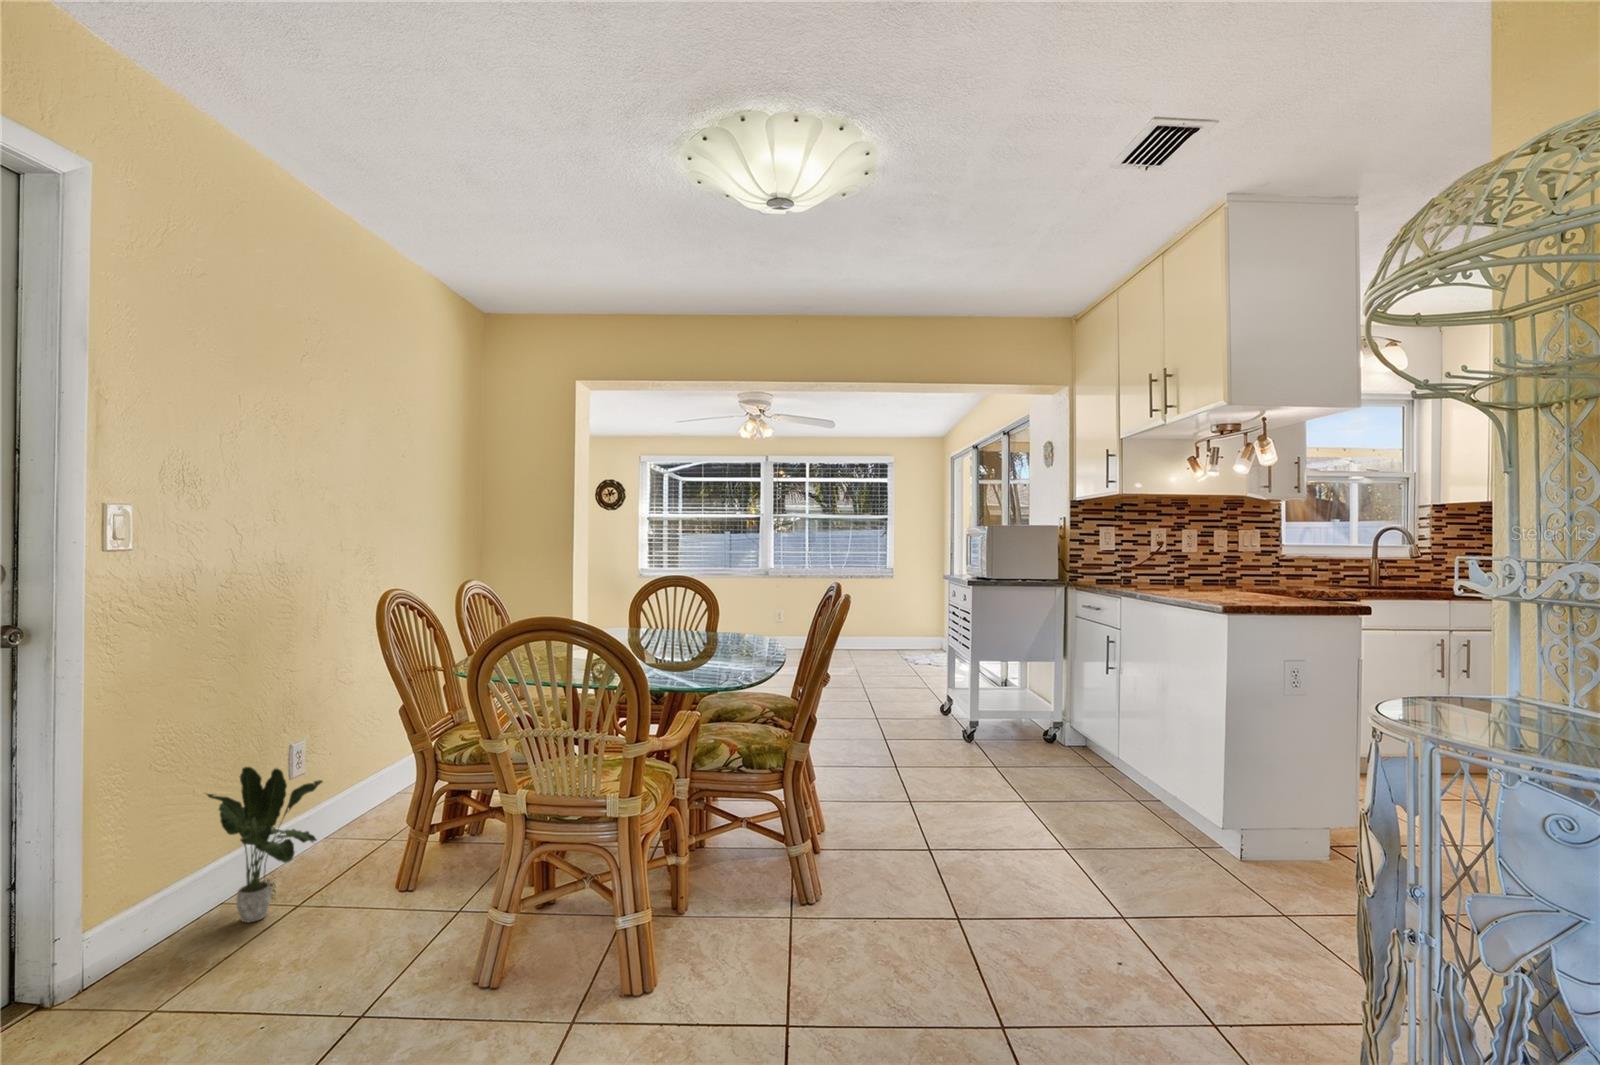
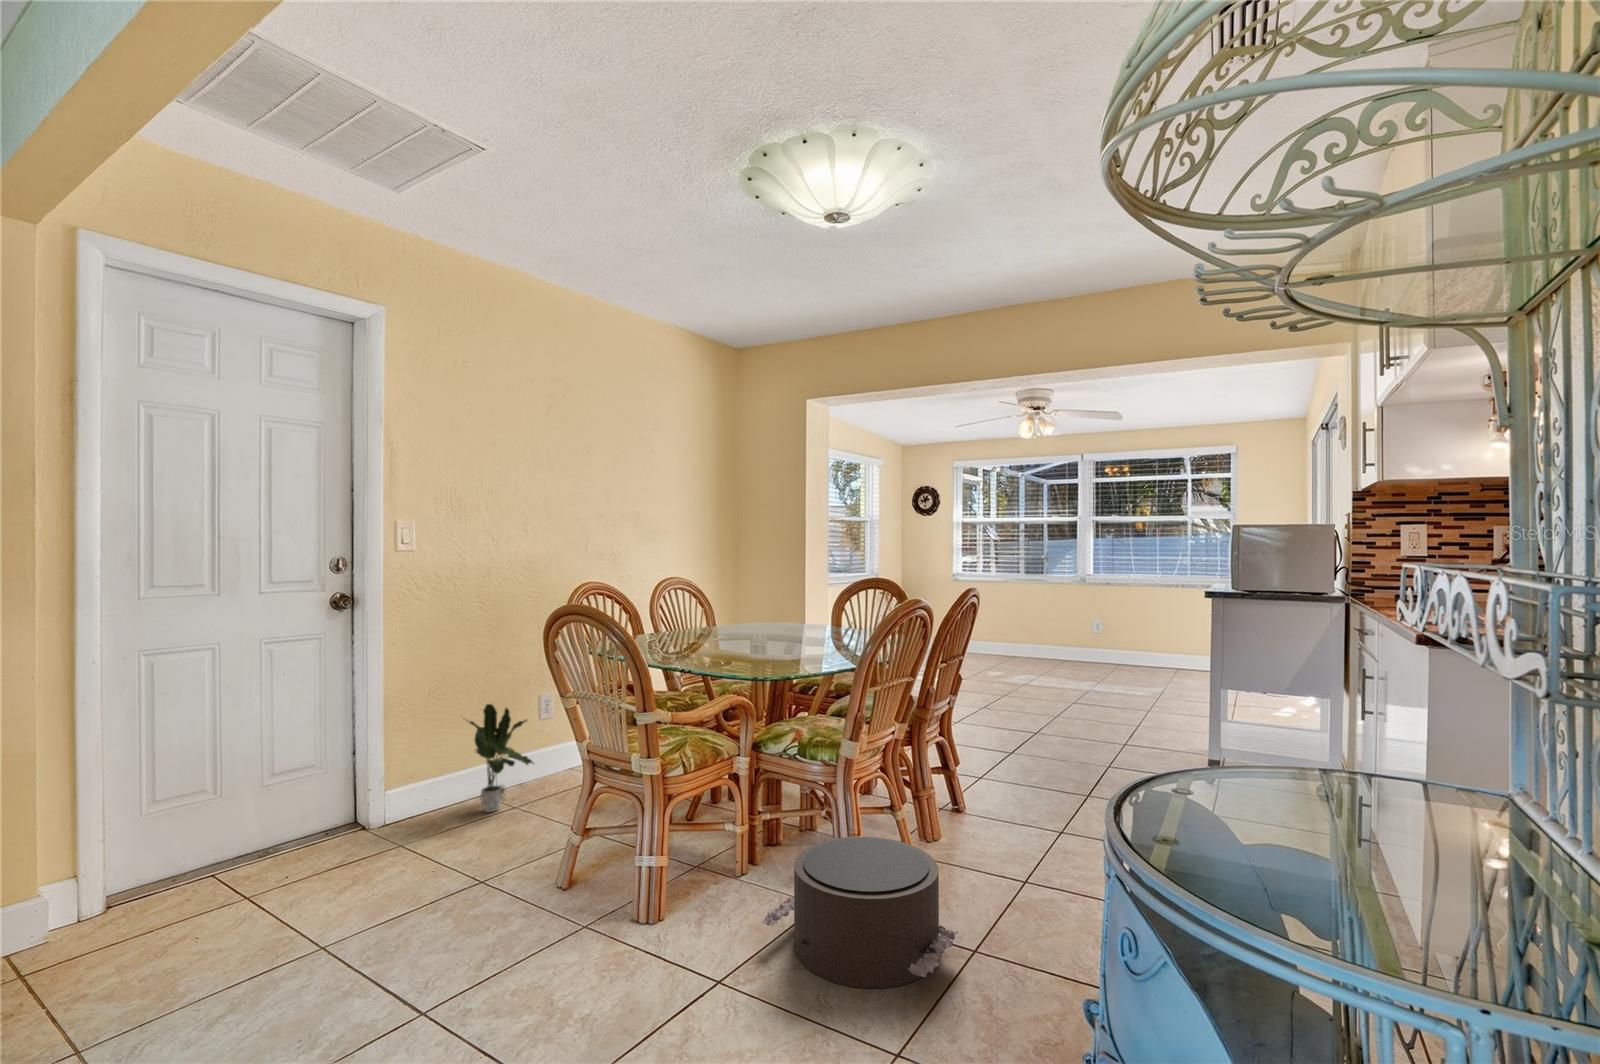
pouf: none [785,835,977,987] -> present [762,836,958,988]

